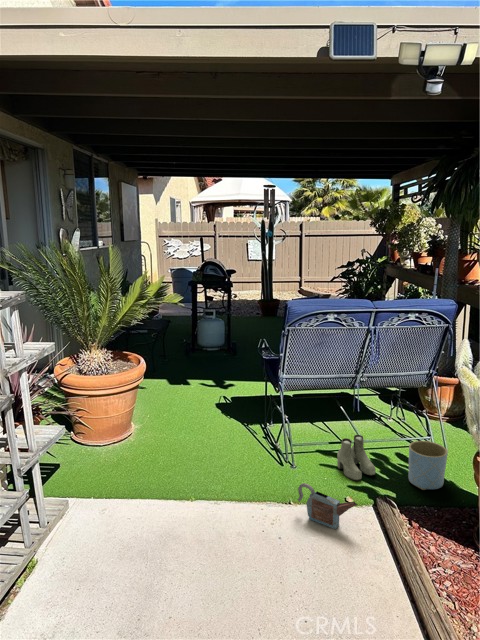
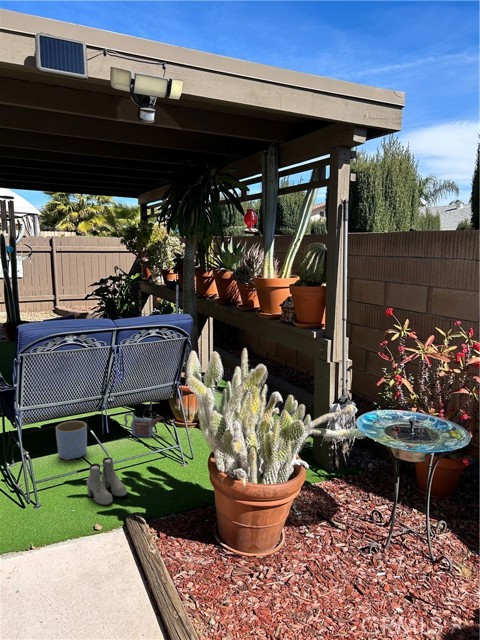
planter: present [408,441,448,490] -> present [56,421,87,460]
watering can: present [297,483,357,529] -> present [124,413,163,437]

